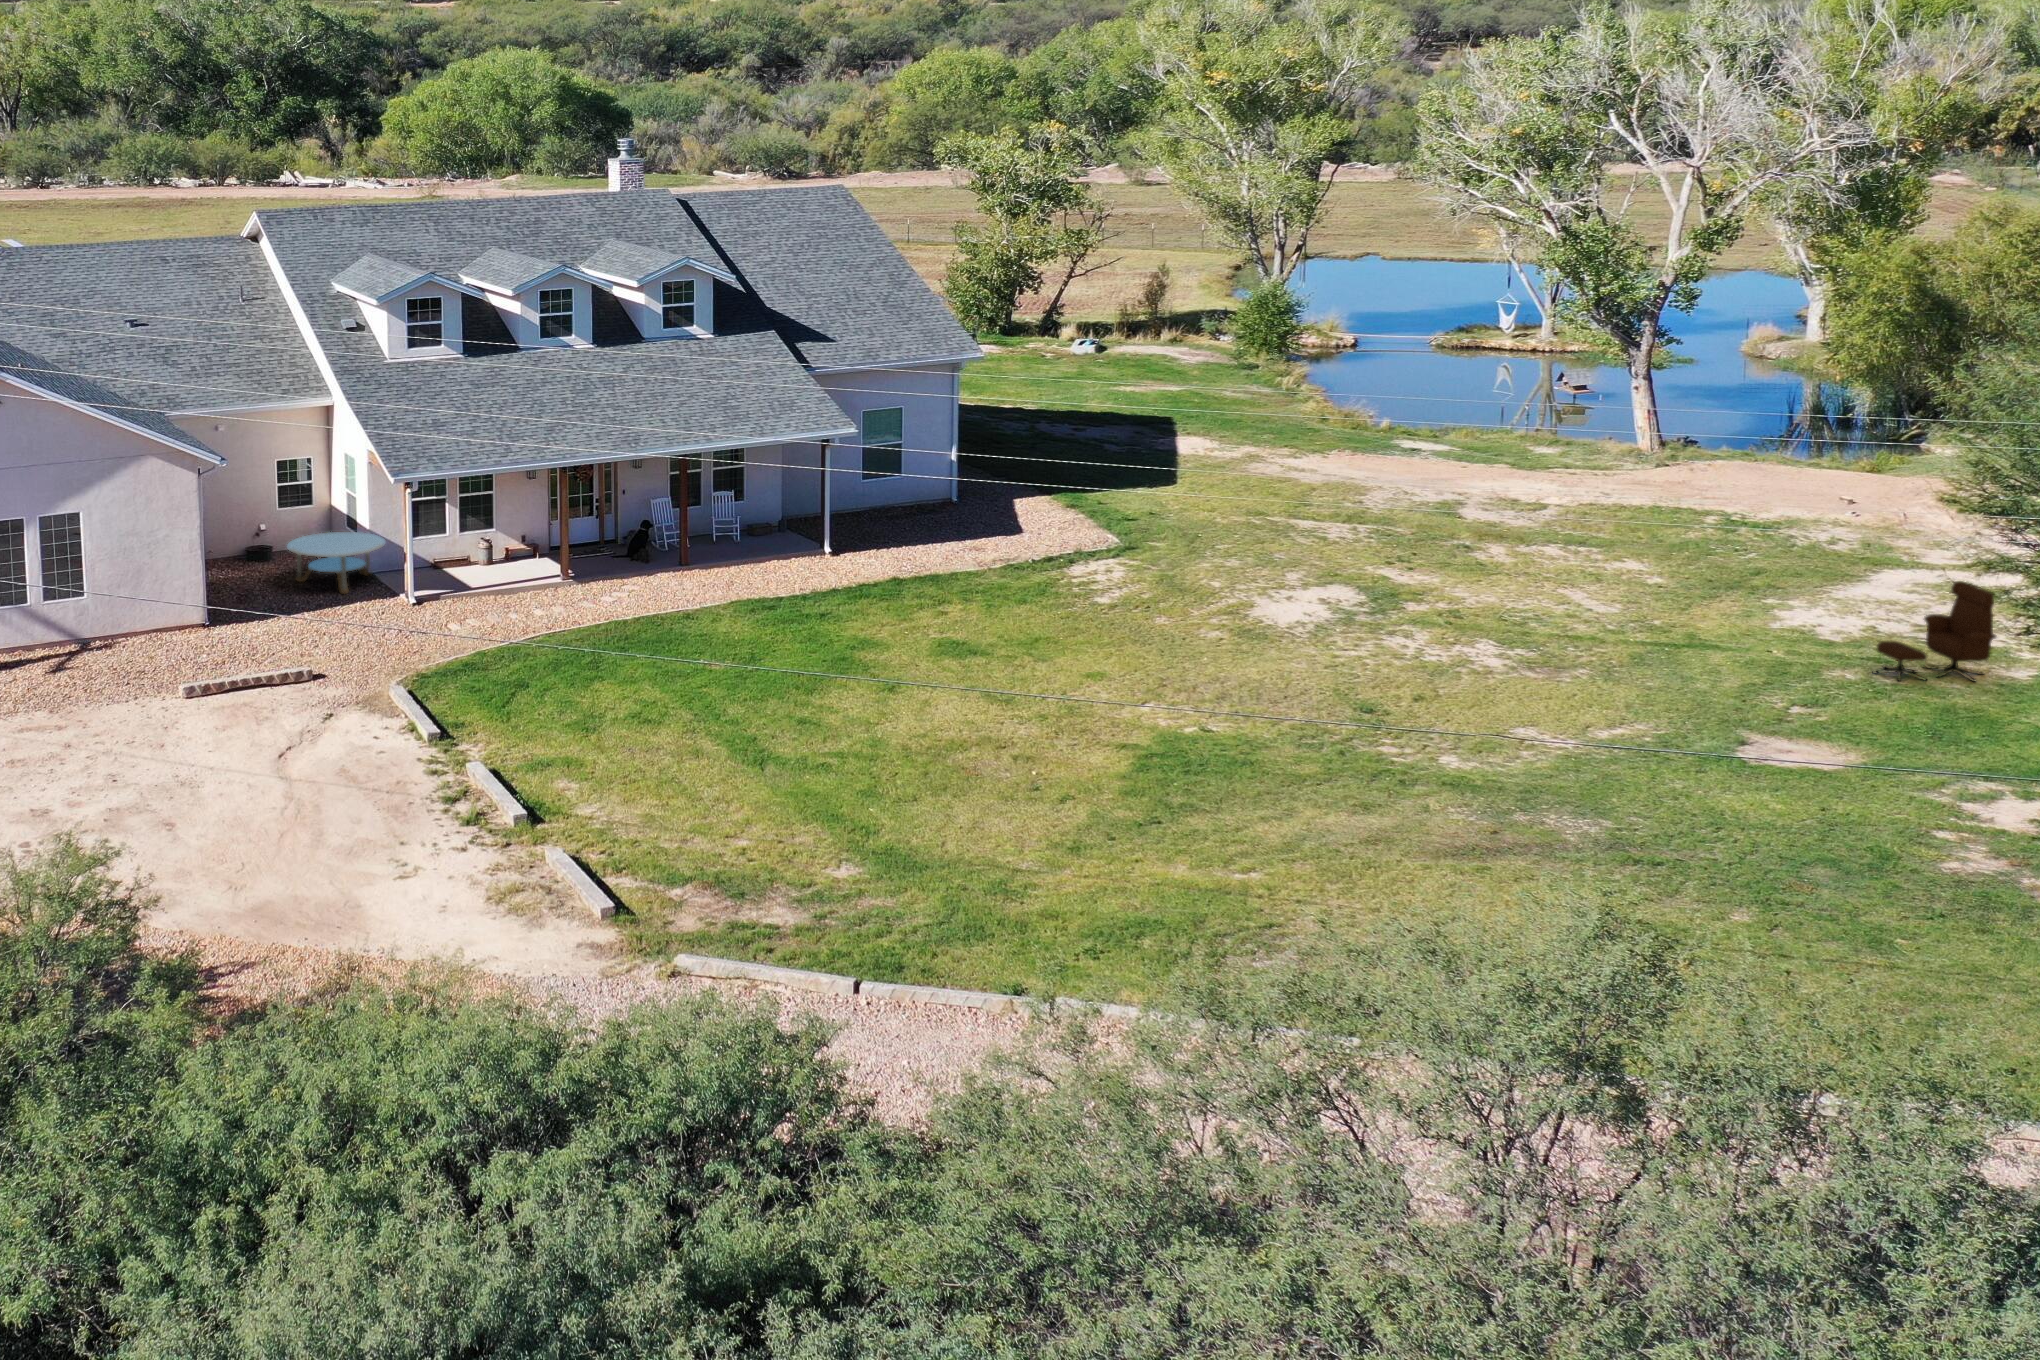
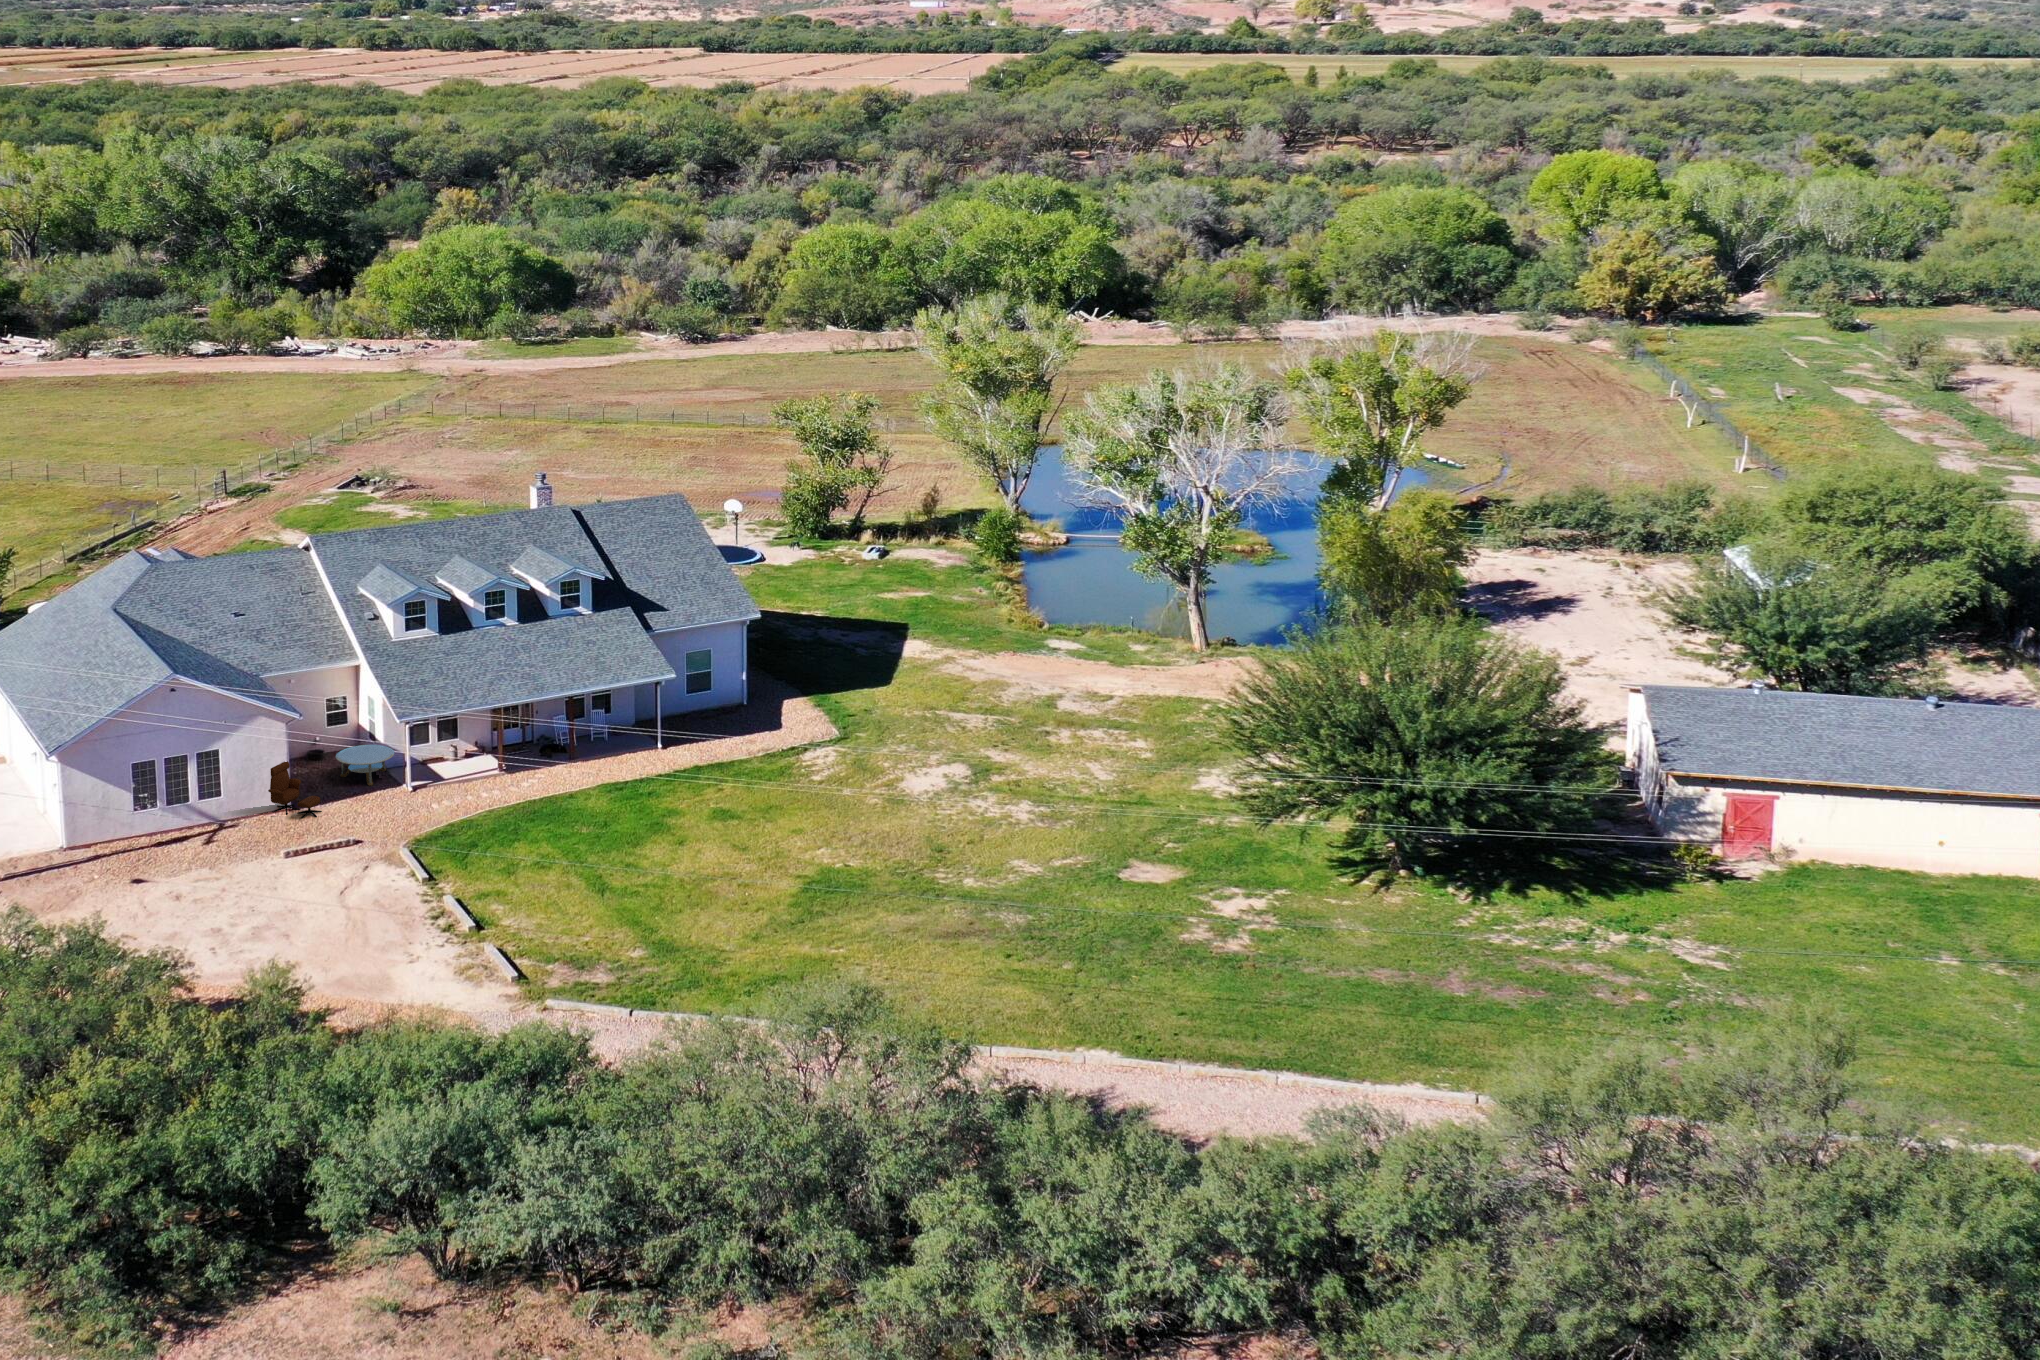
lounge chair: present [1874,581,1996,681] -> present [268,761,322,818]

